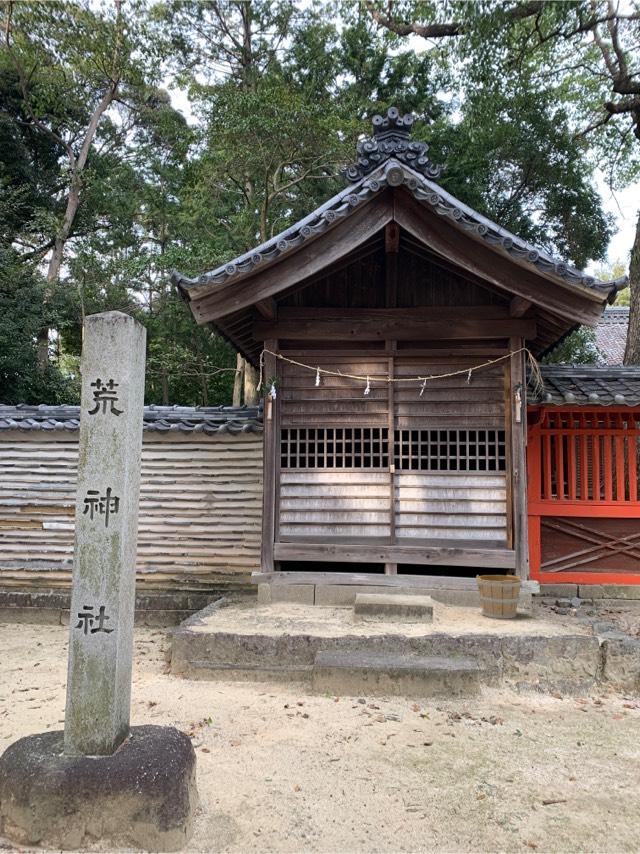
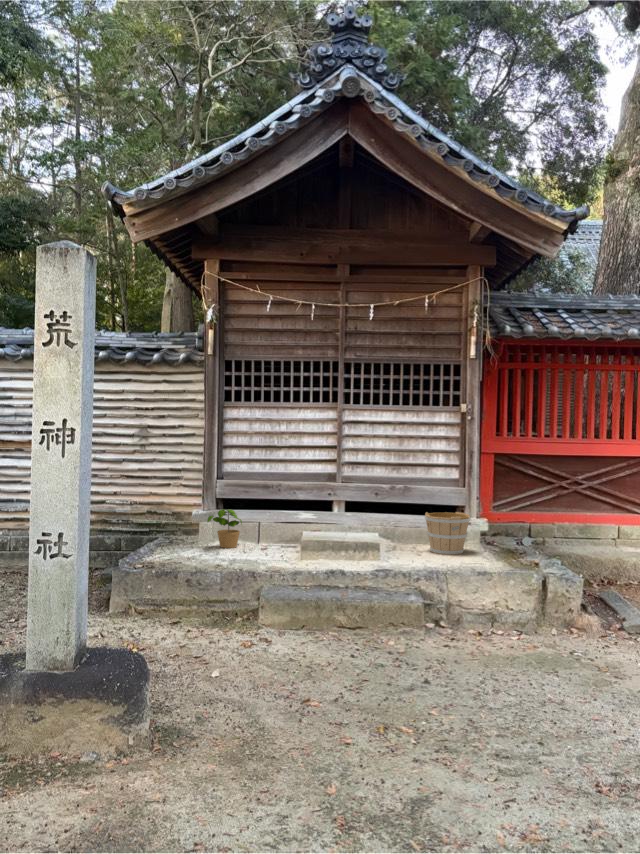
potted plant: none [265,571,298,609] -> present [207,509,242,548]

